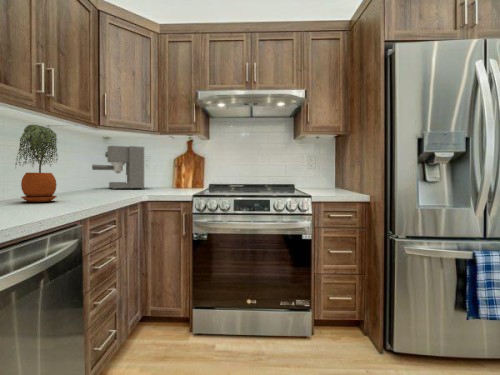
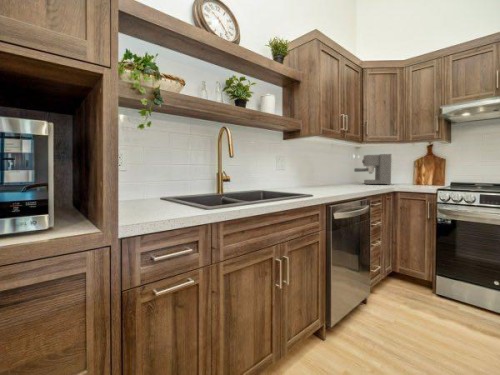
potted plant: present [16,125,58,202] -> none [333,149,352,190]

